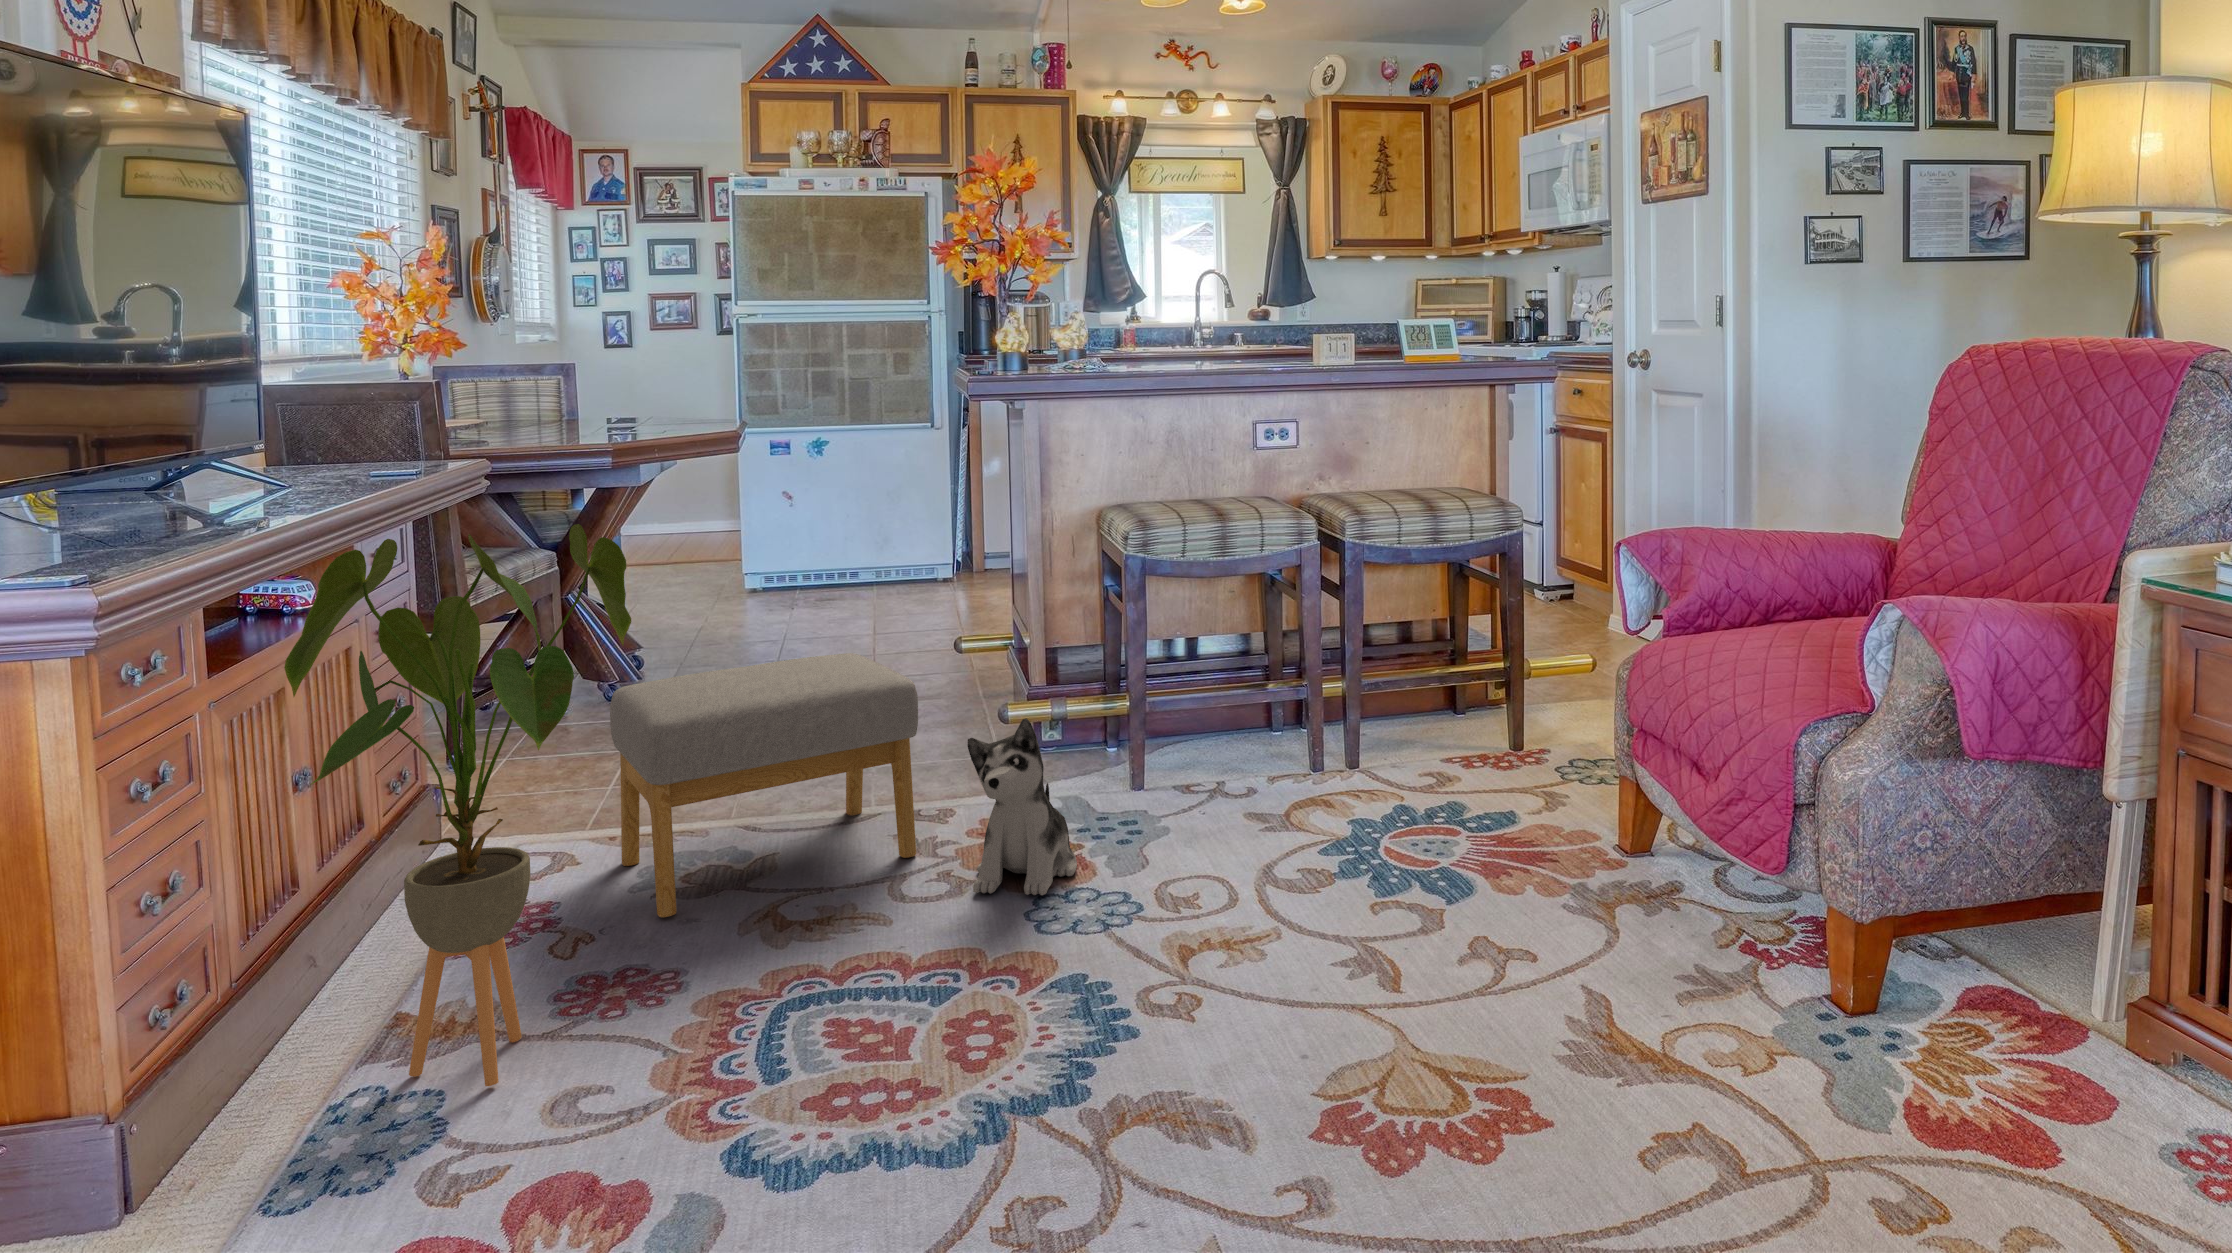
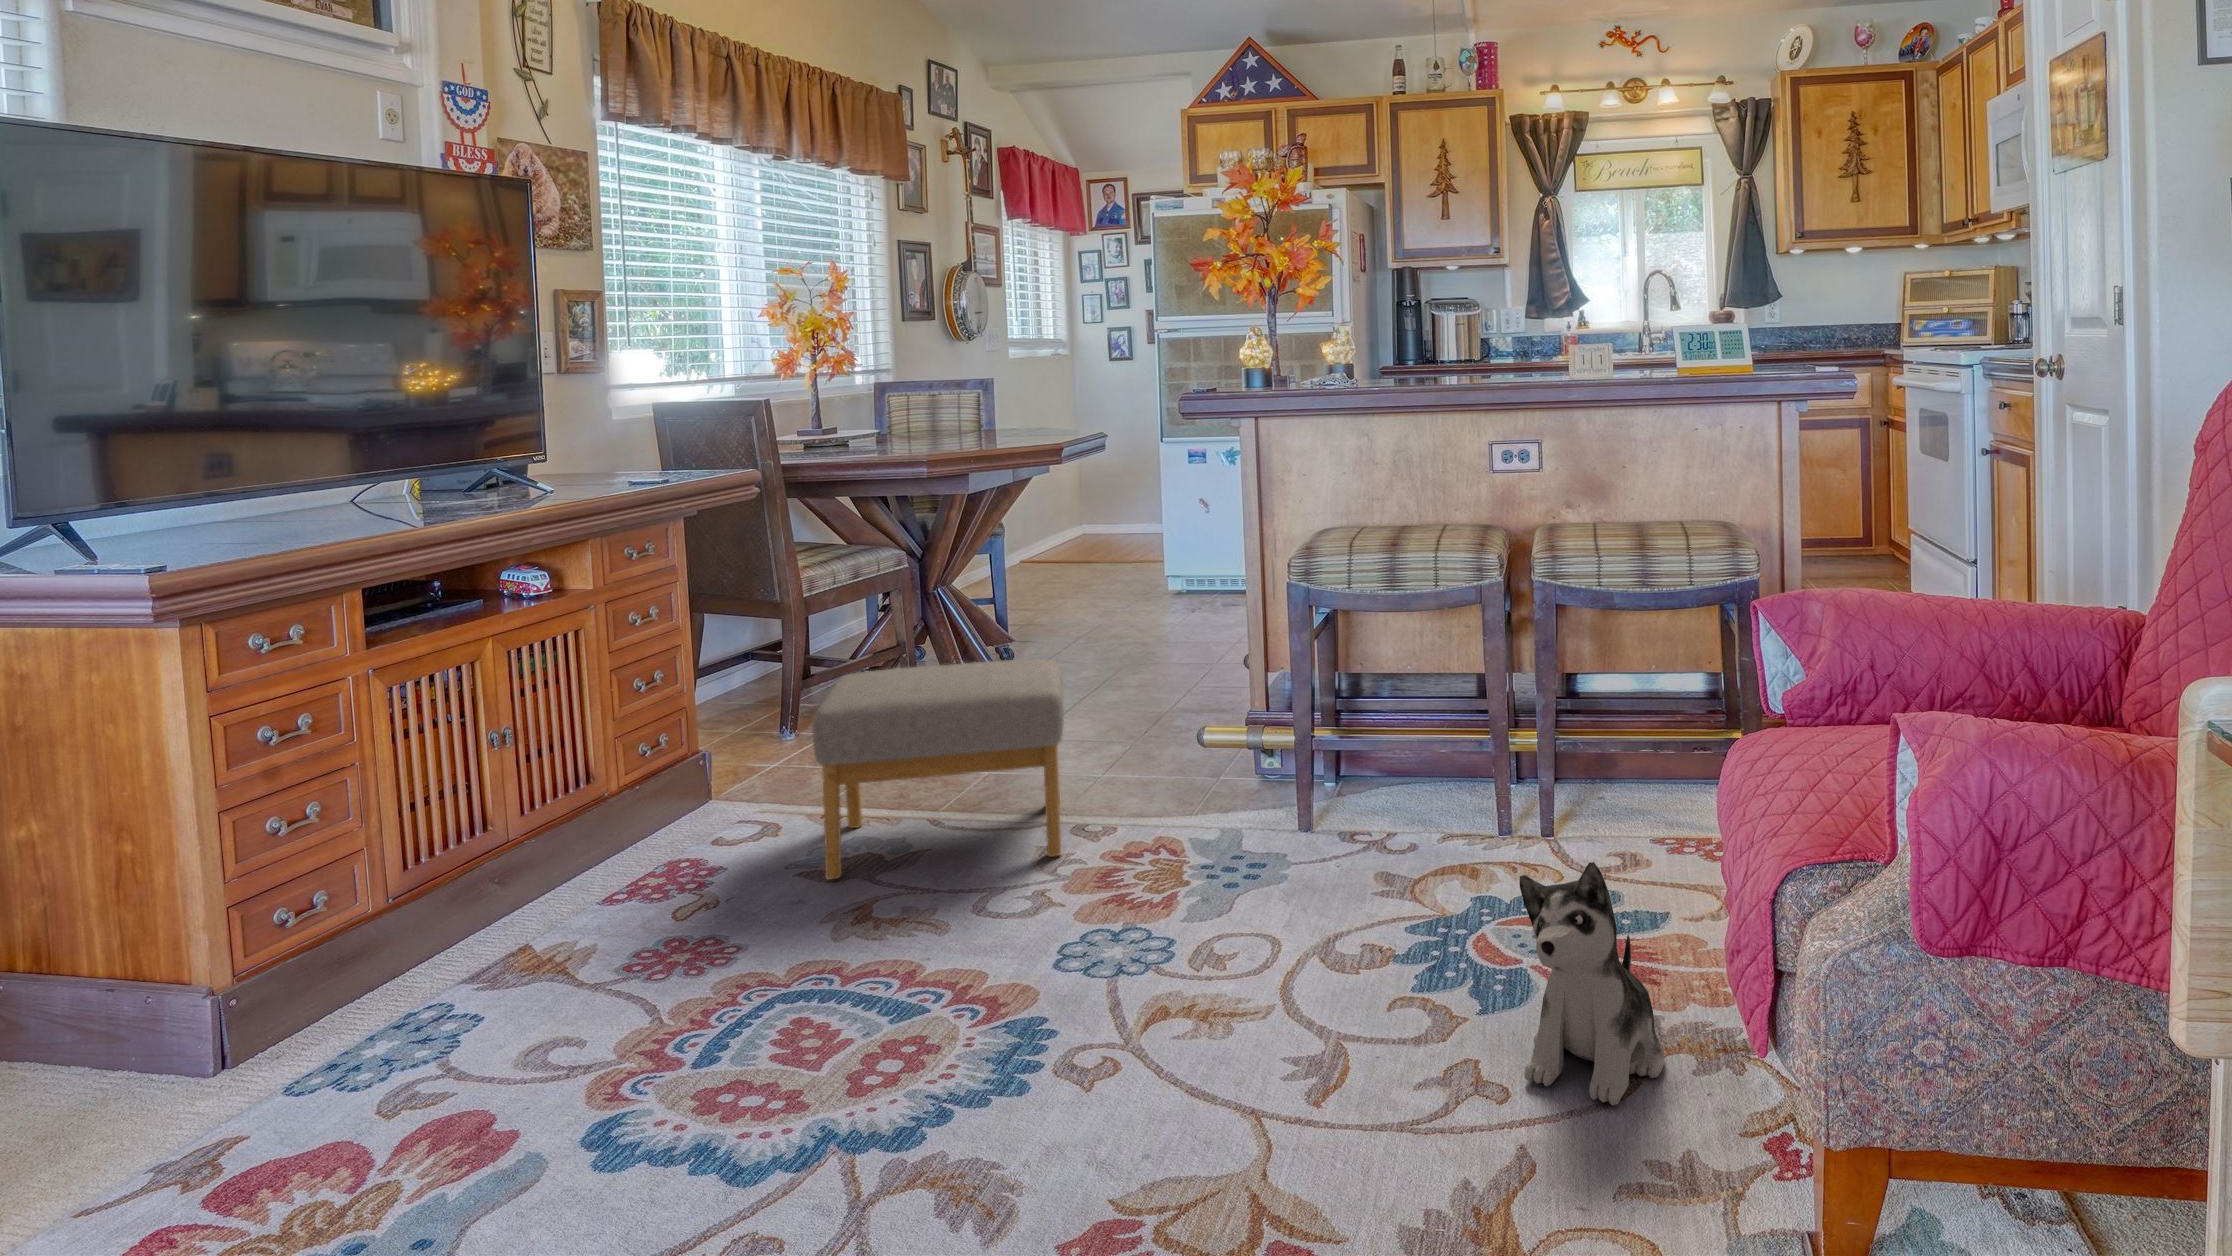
house plant: present [284,524,631,1087] -> none [457,542,758,1001]
plush toy: present [968,718,1077,895] -> present [1519,862,1664,1105]

